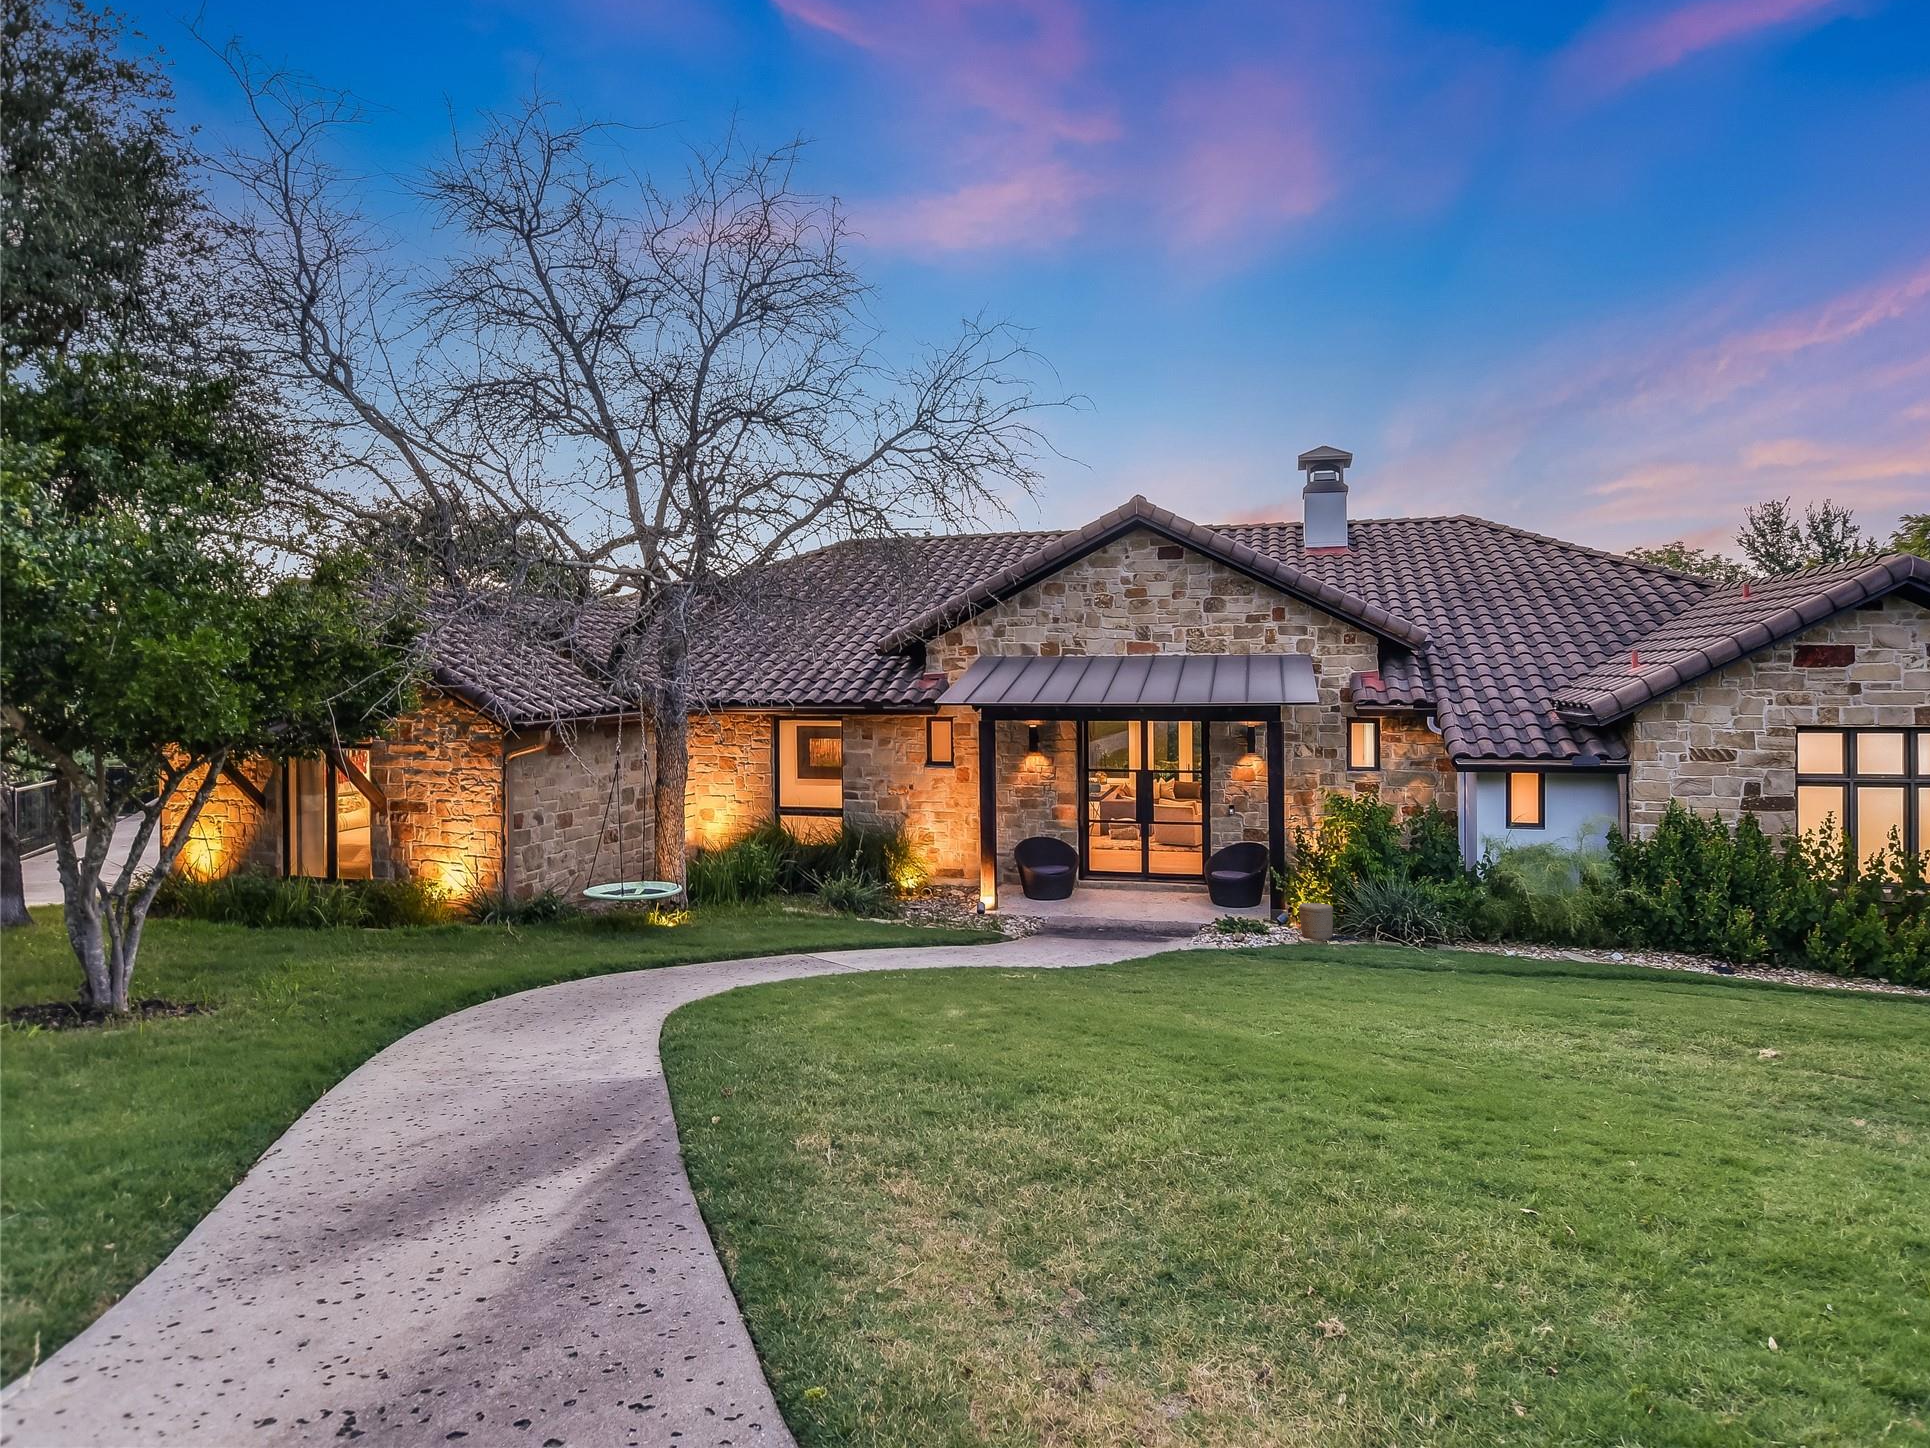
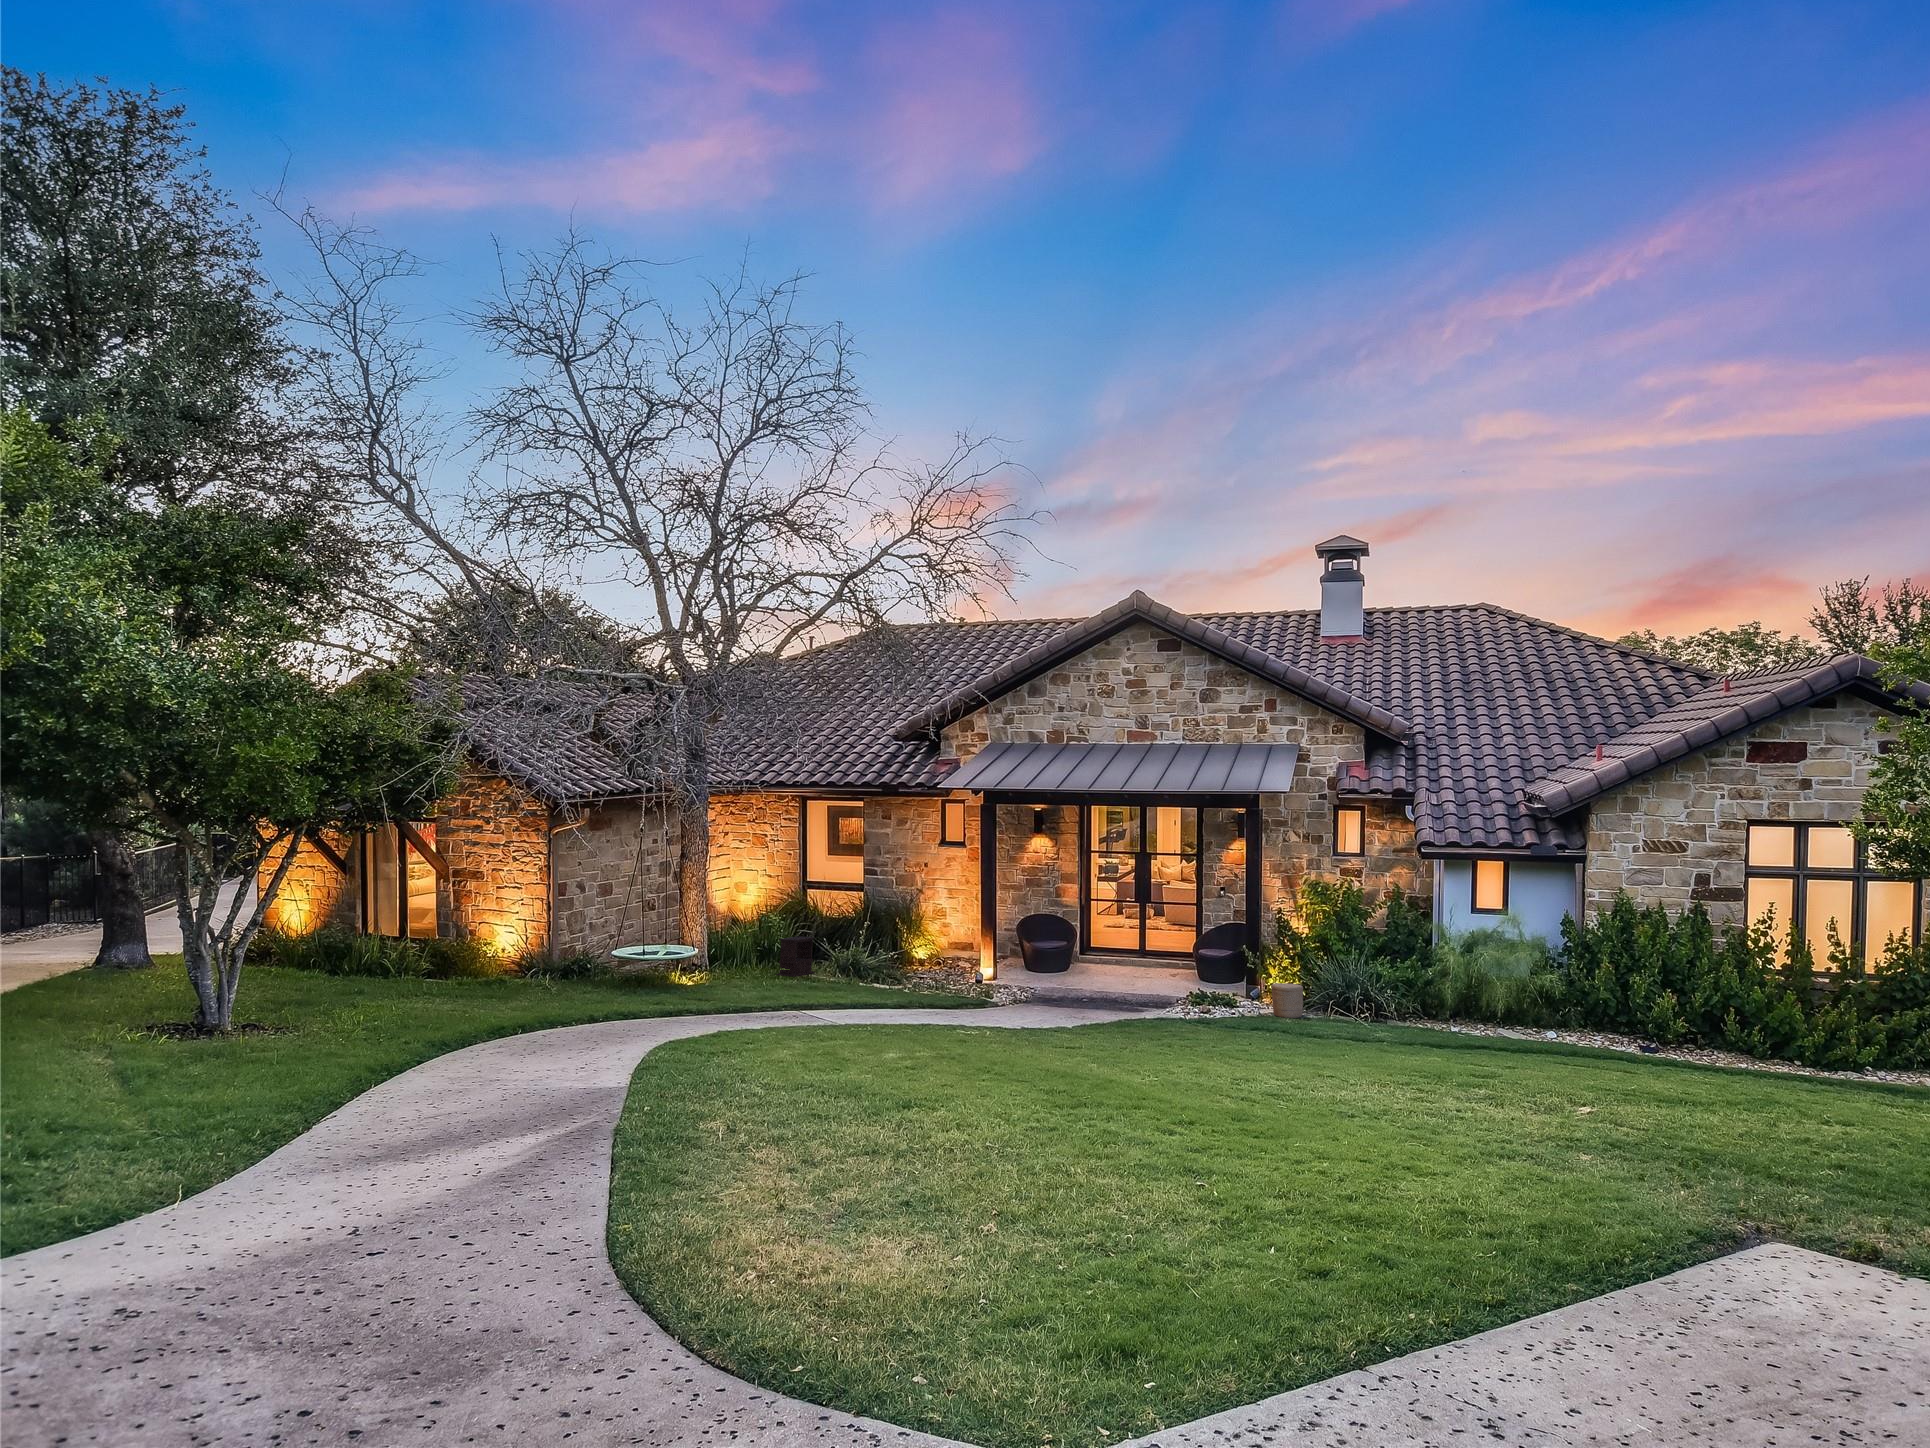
side table: none [759,864,802,908] -> present [776,936,815,977]

